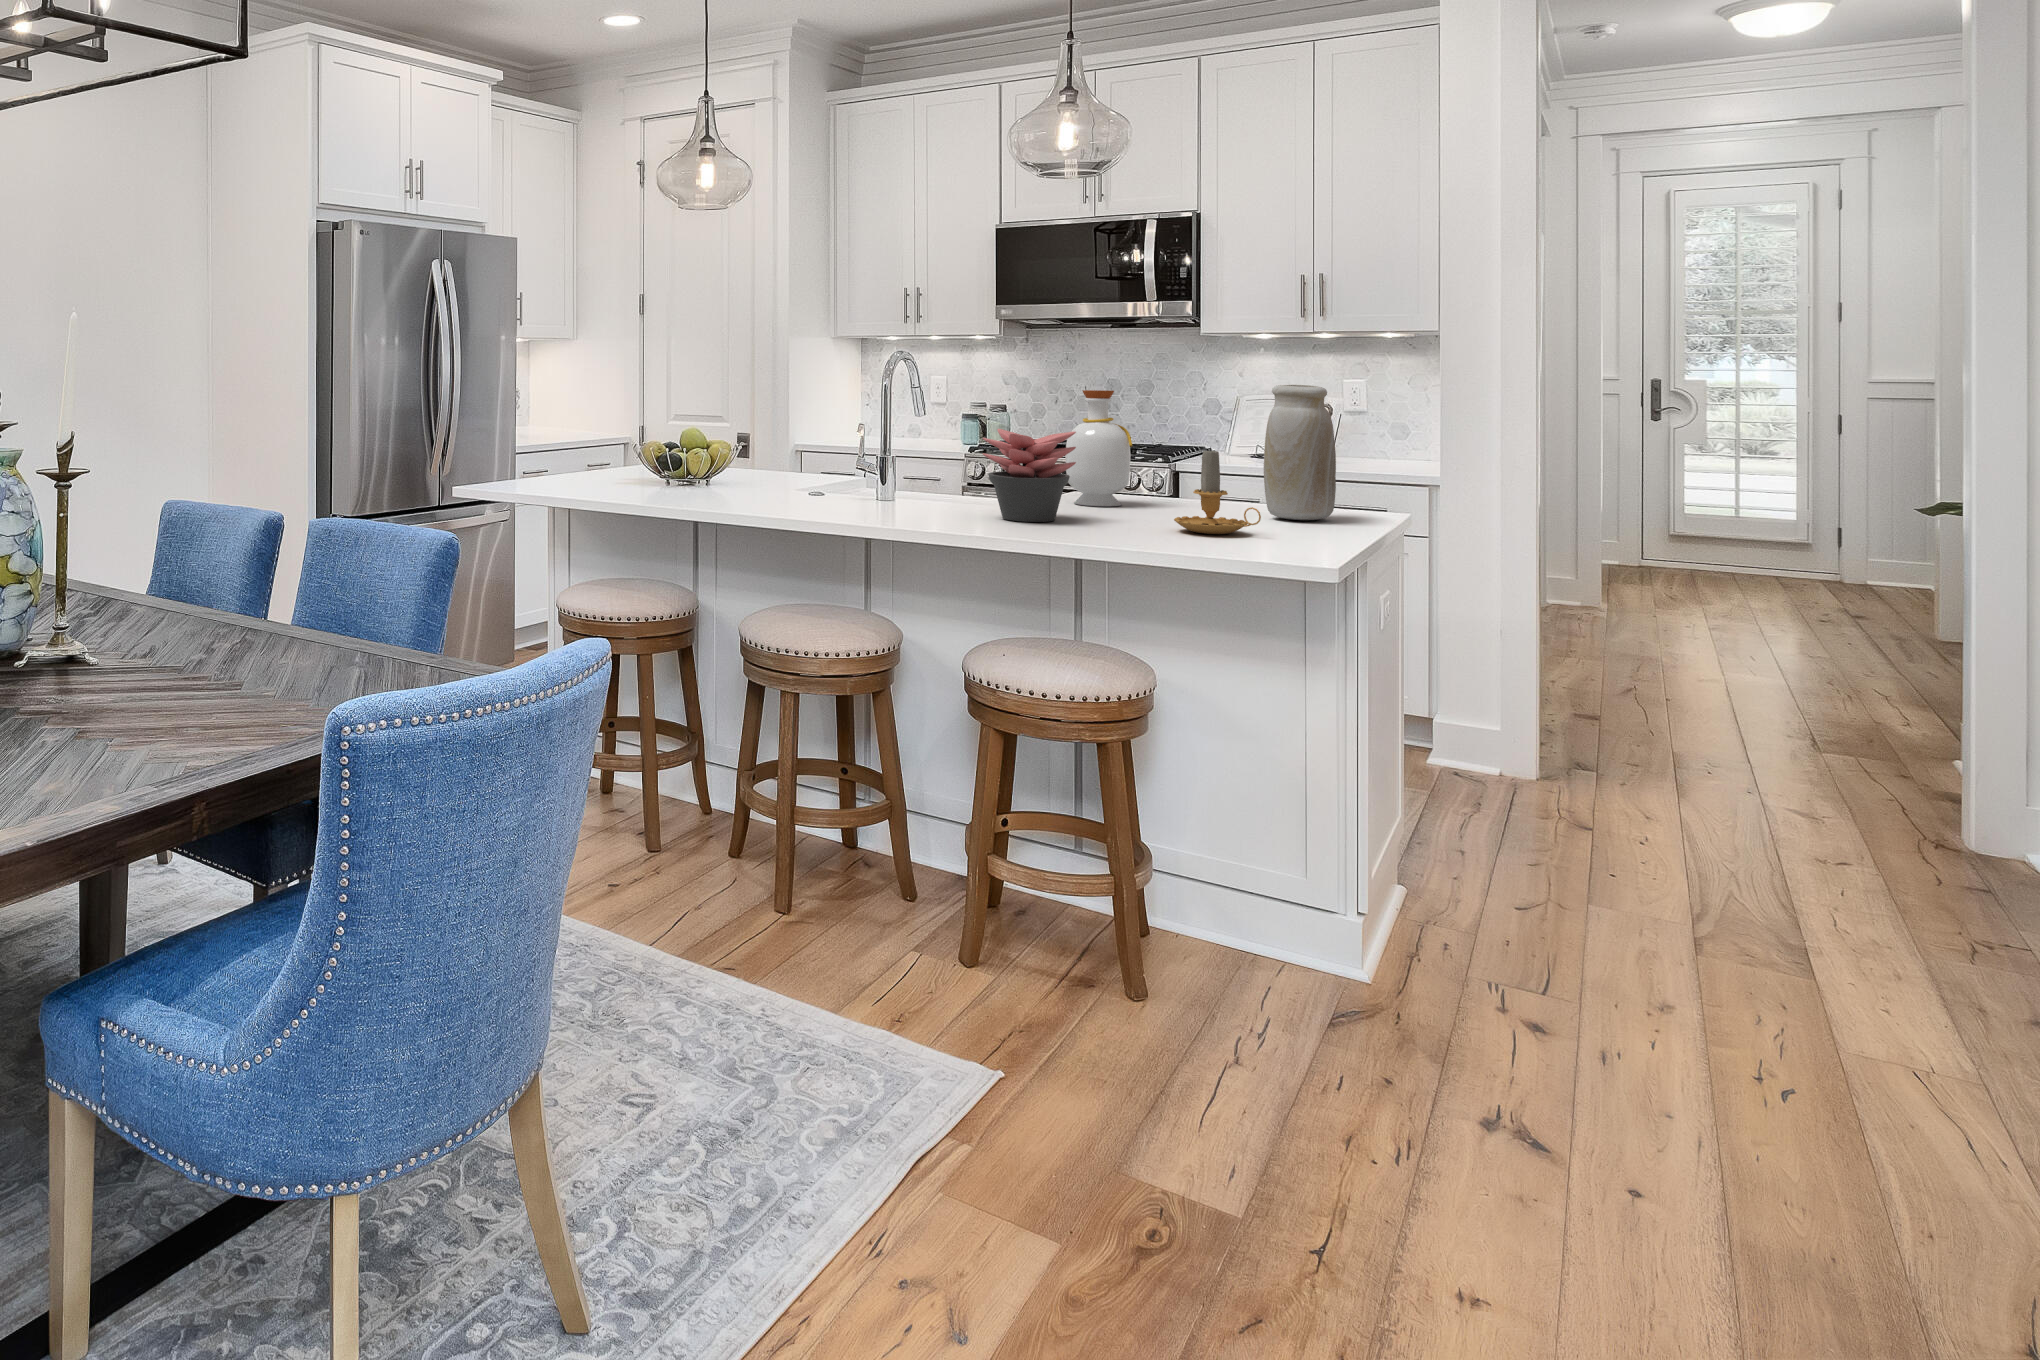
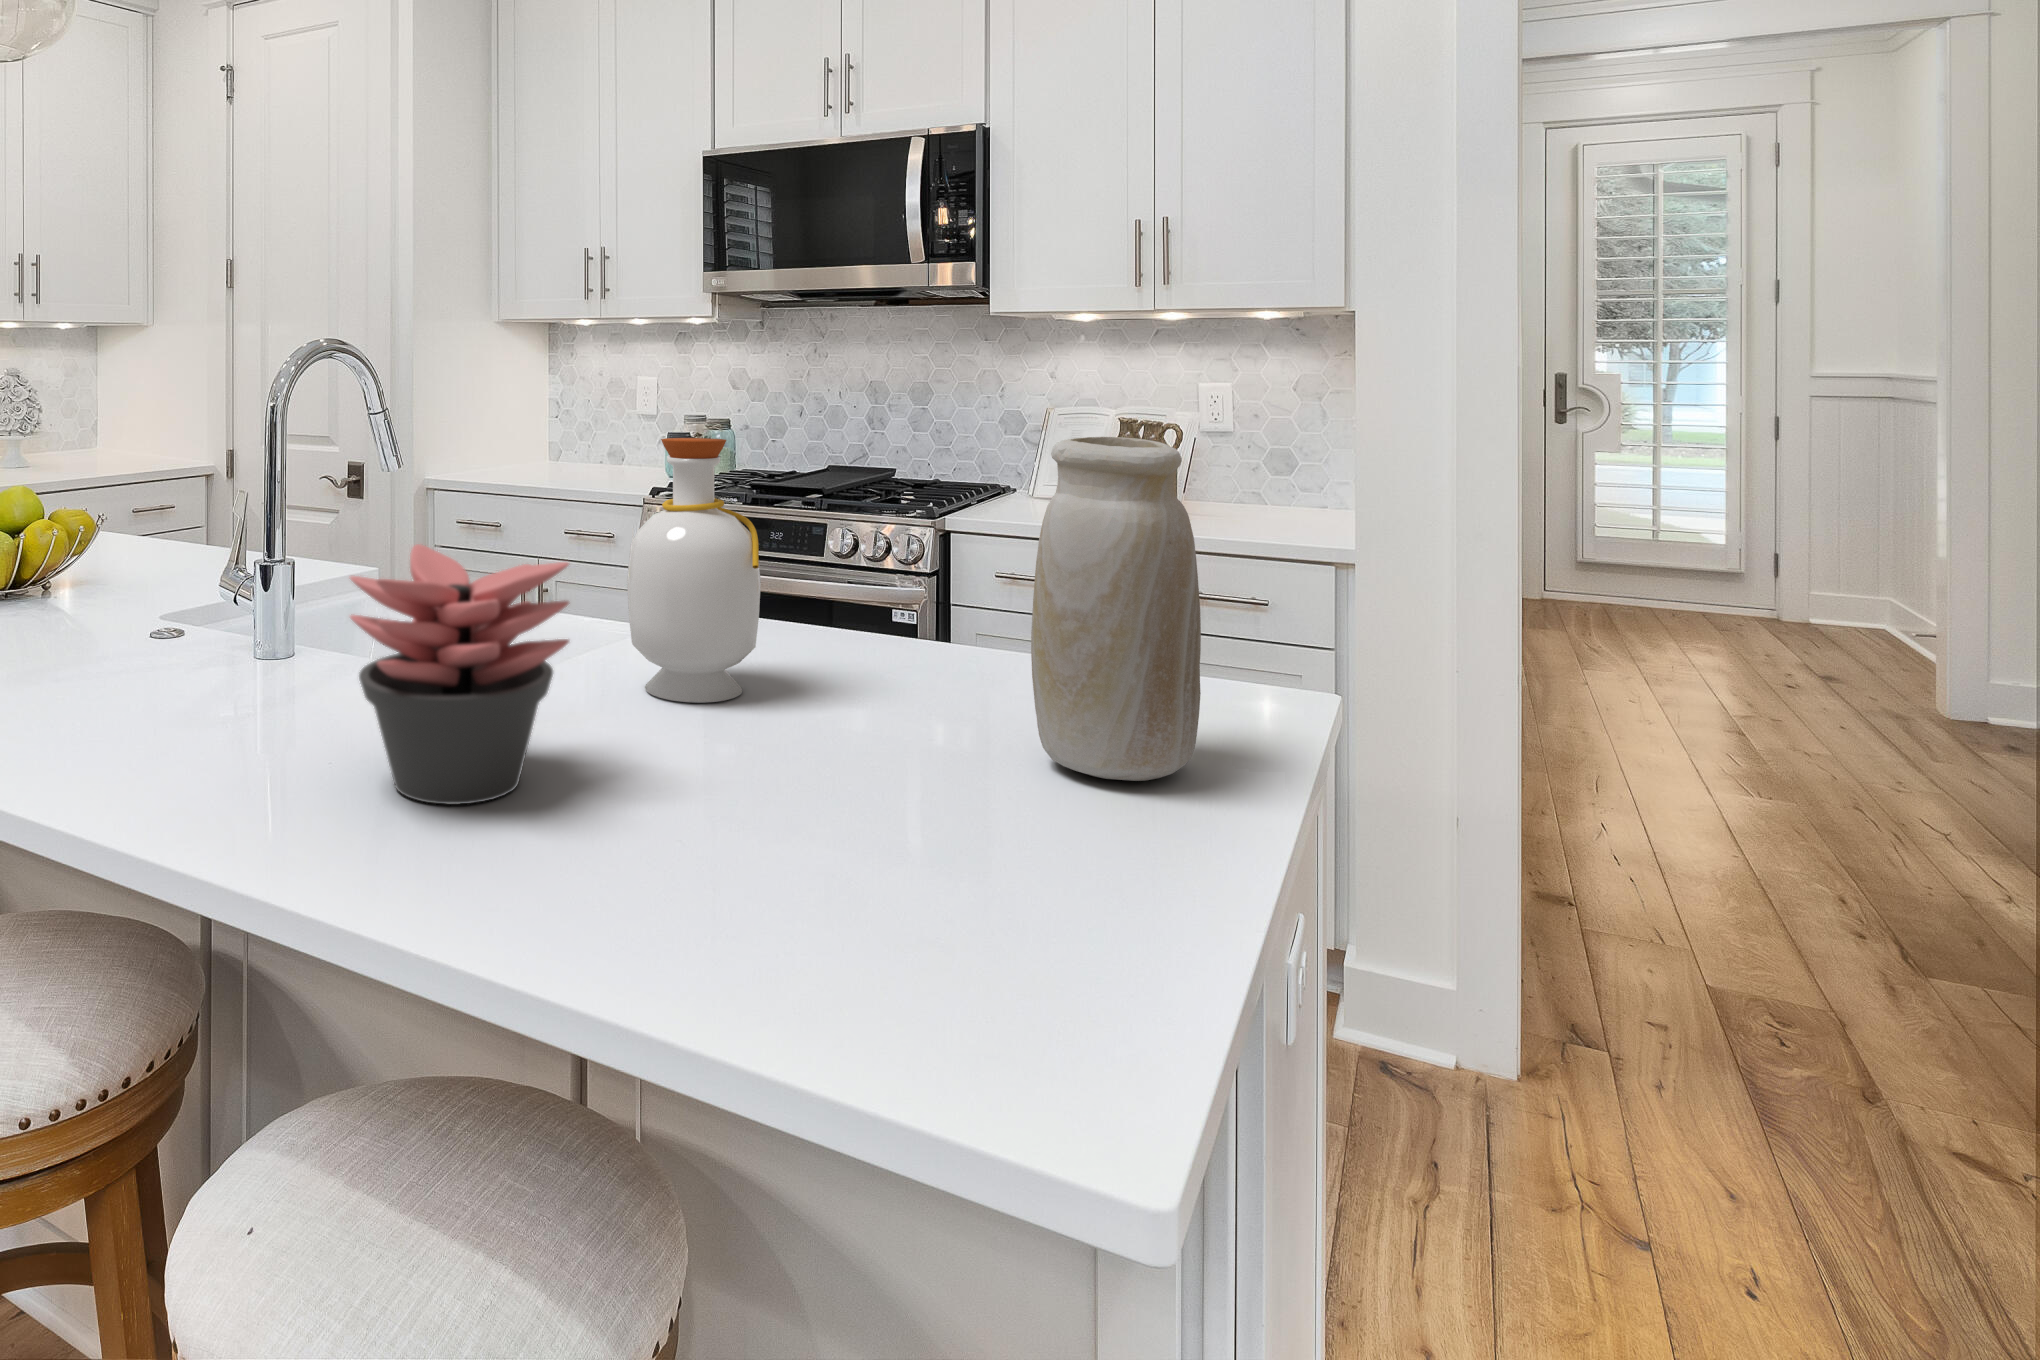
candle: present [1174,447,1261,534] -> none [773,631,995,893]

